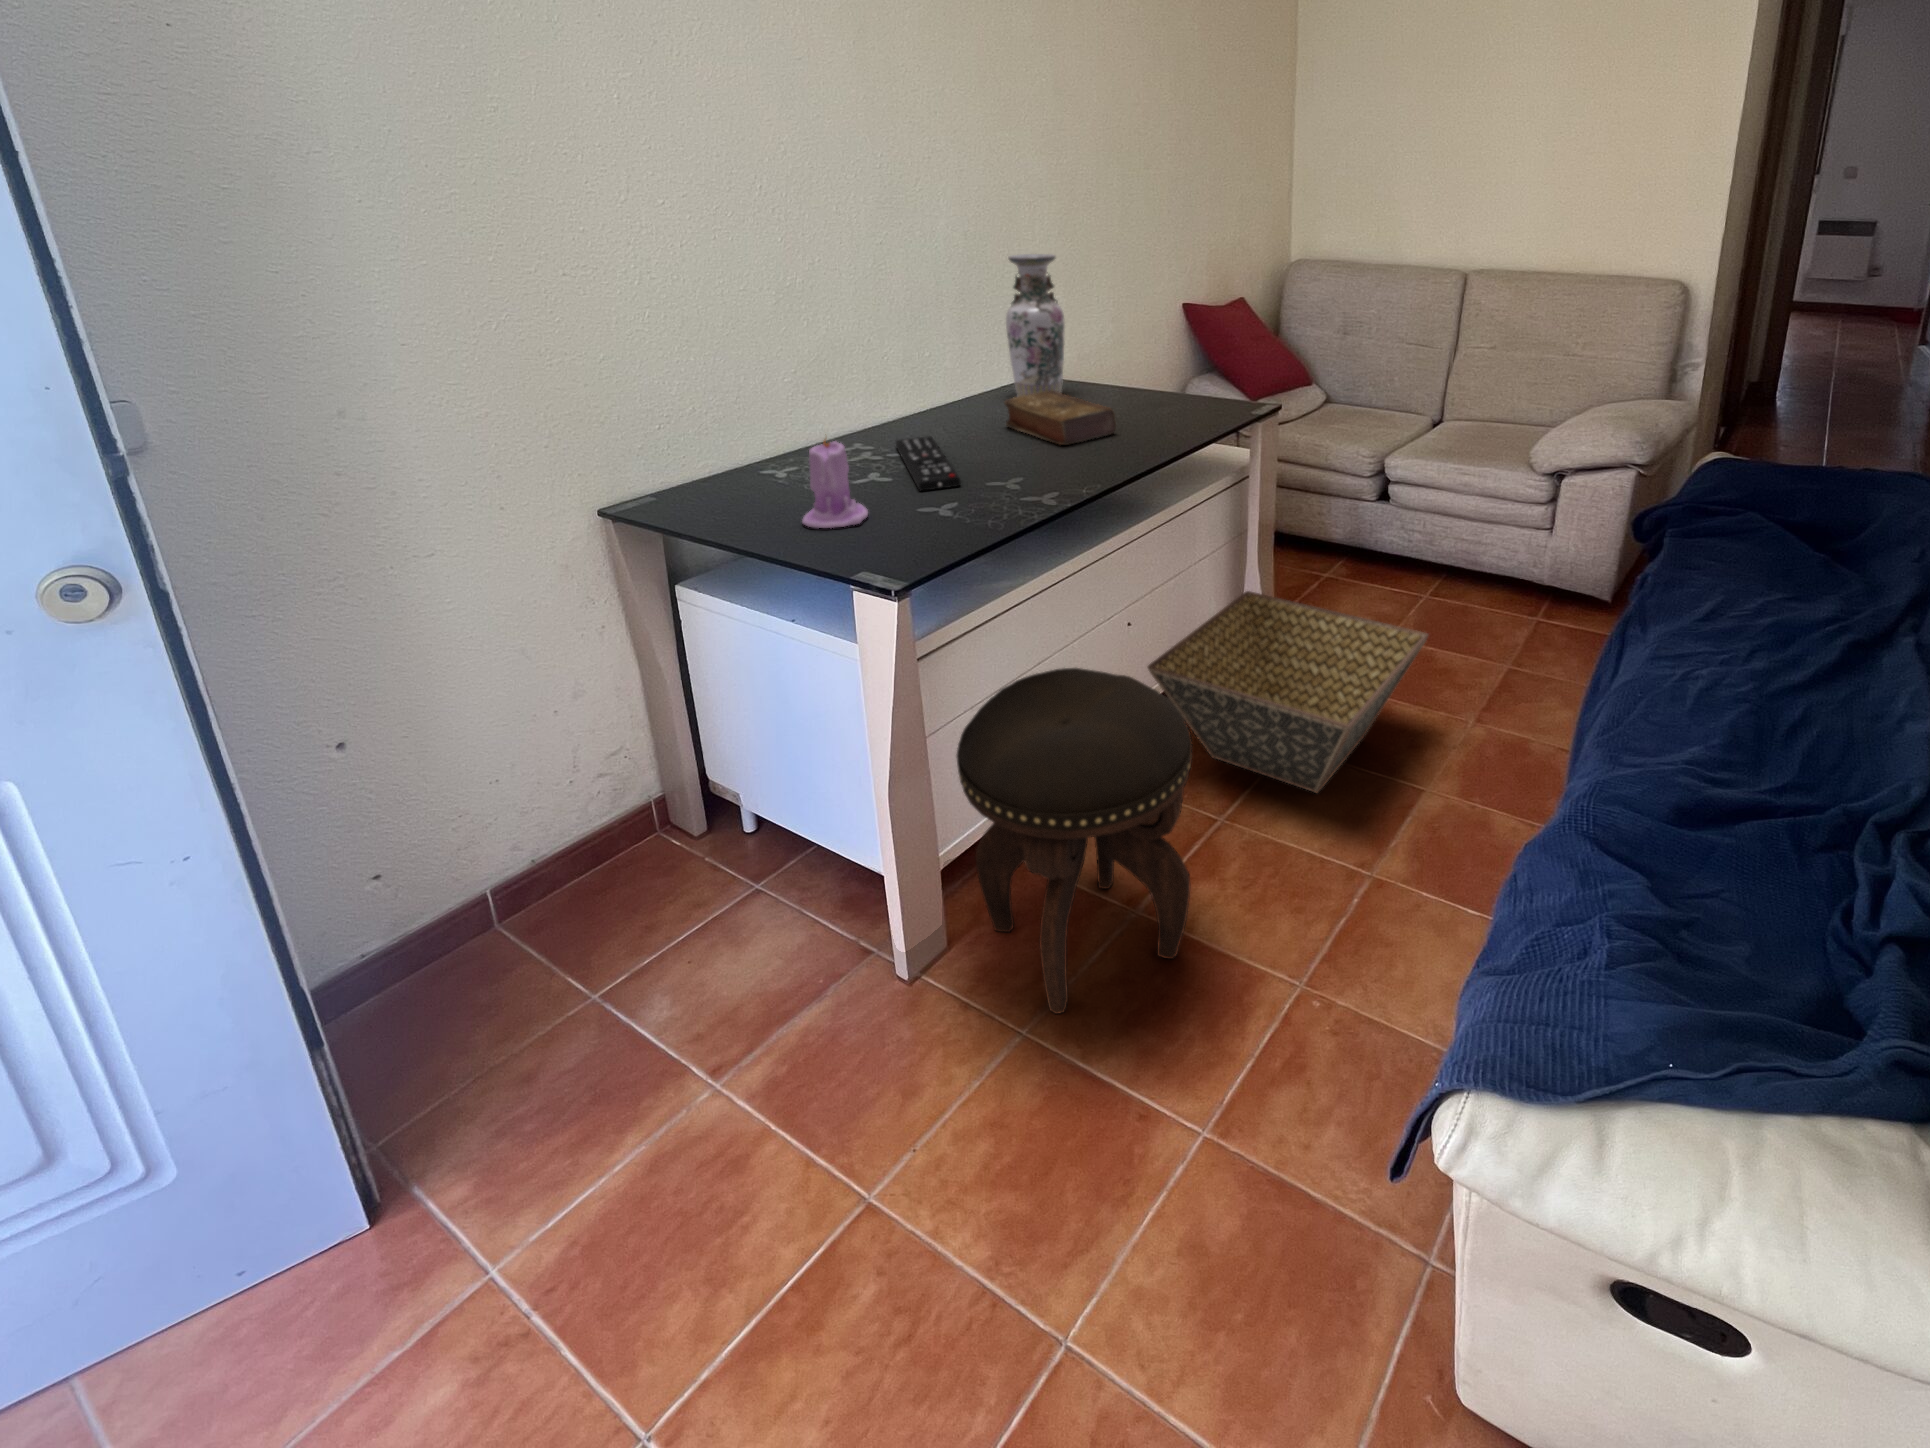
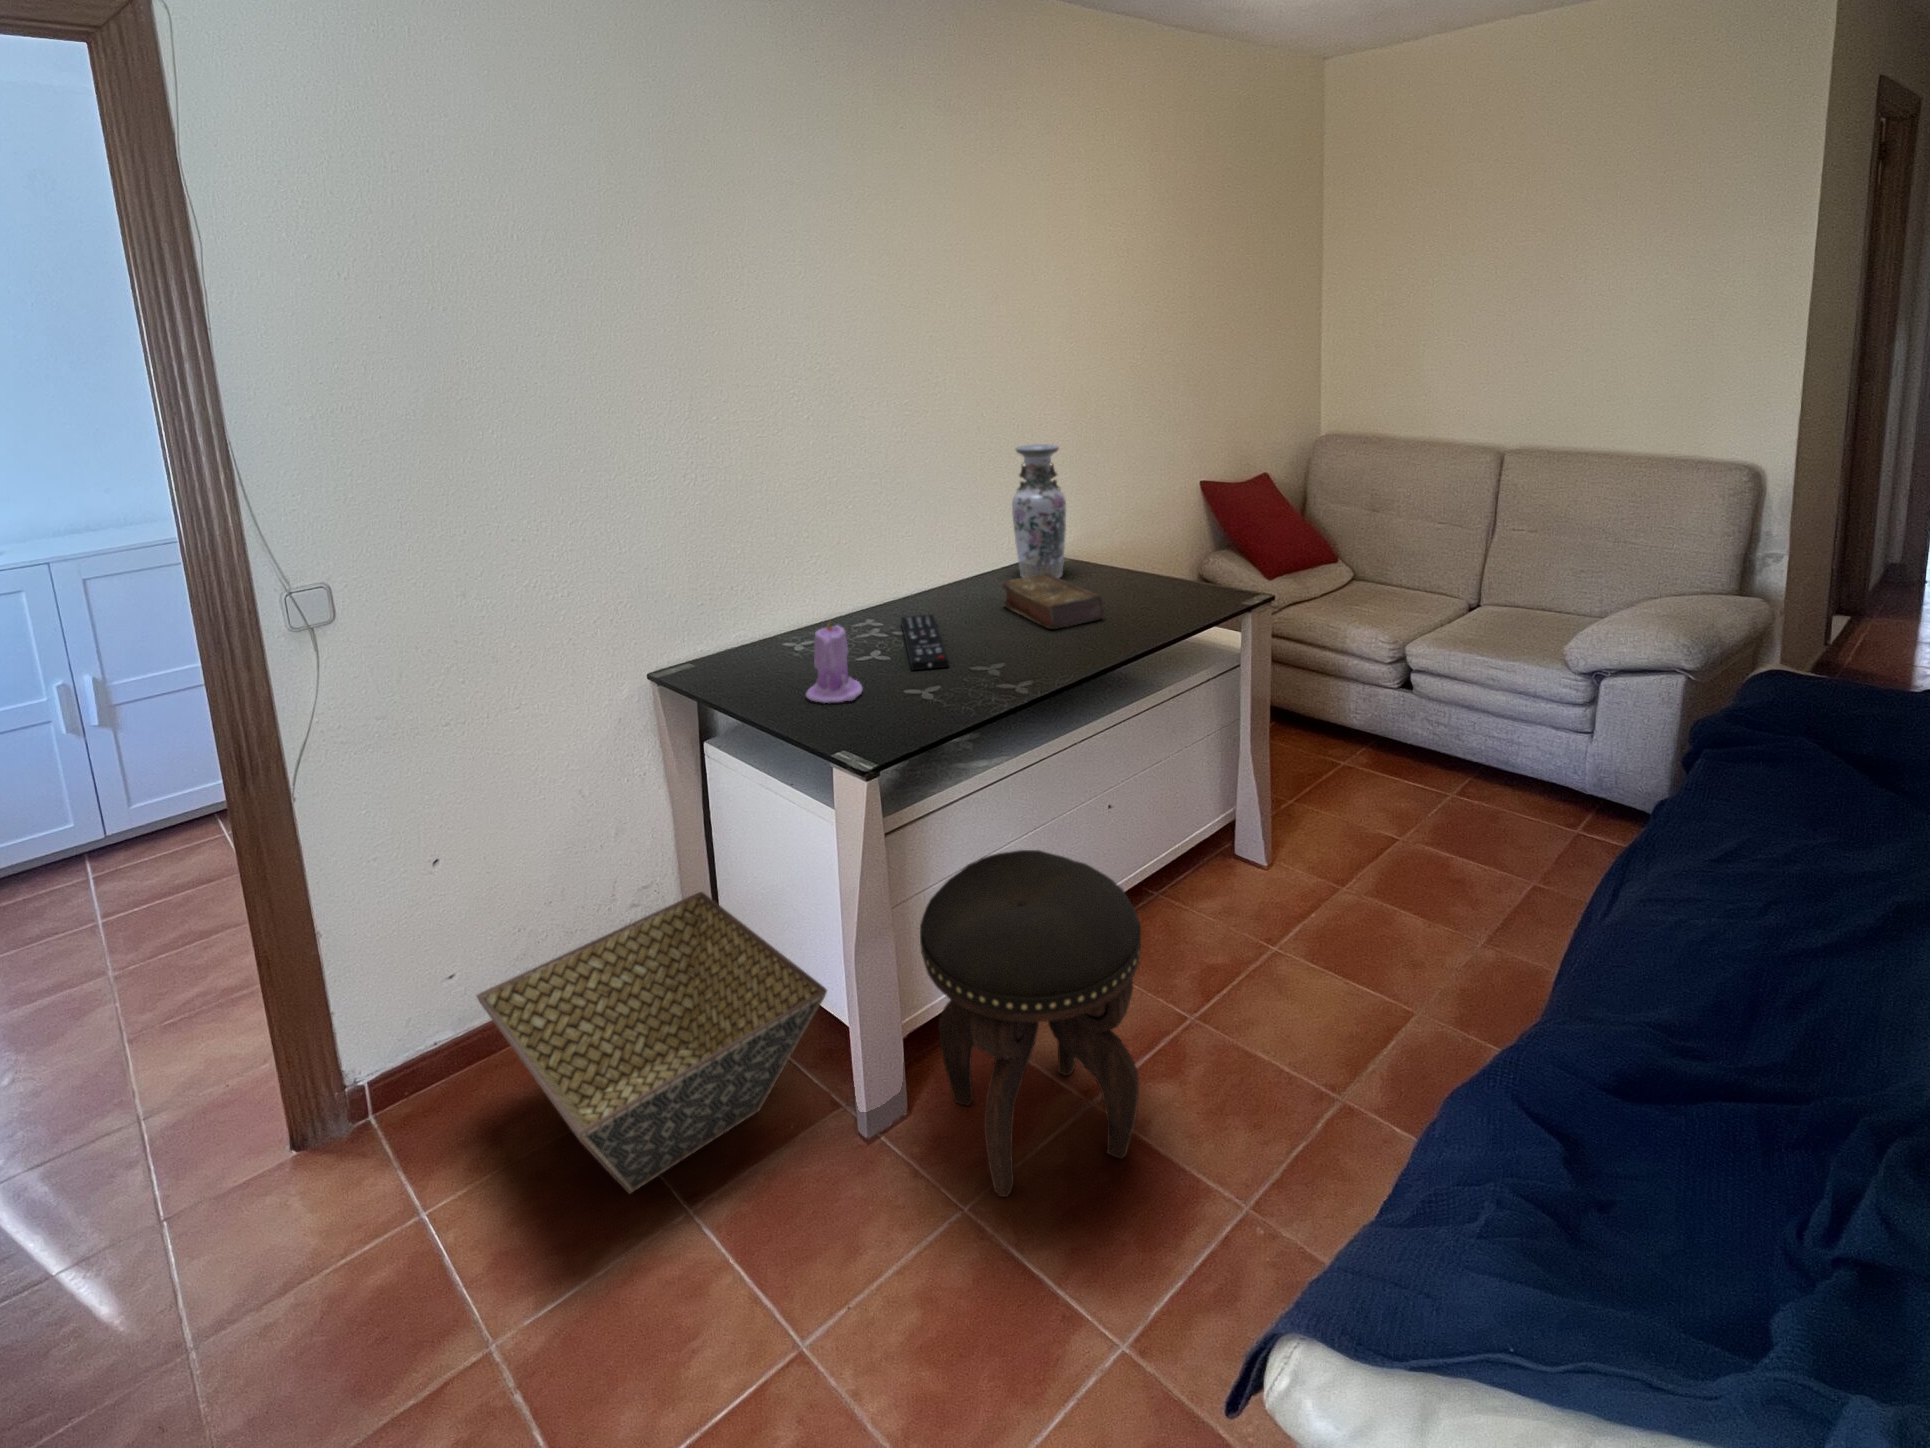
basket: present [1148,591,1428,793] -> present [477,892,827,1194]

